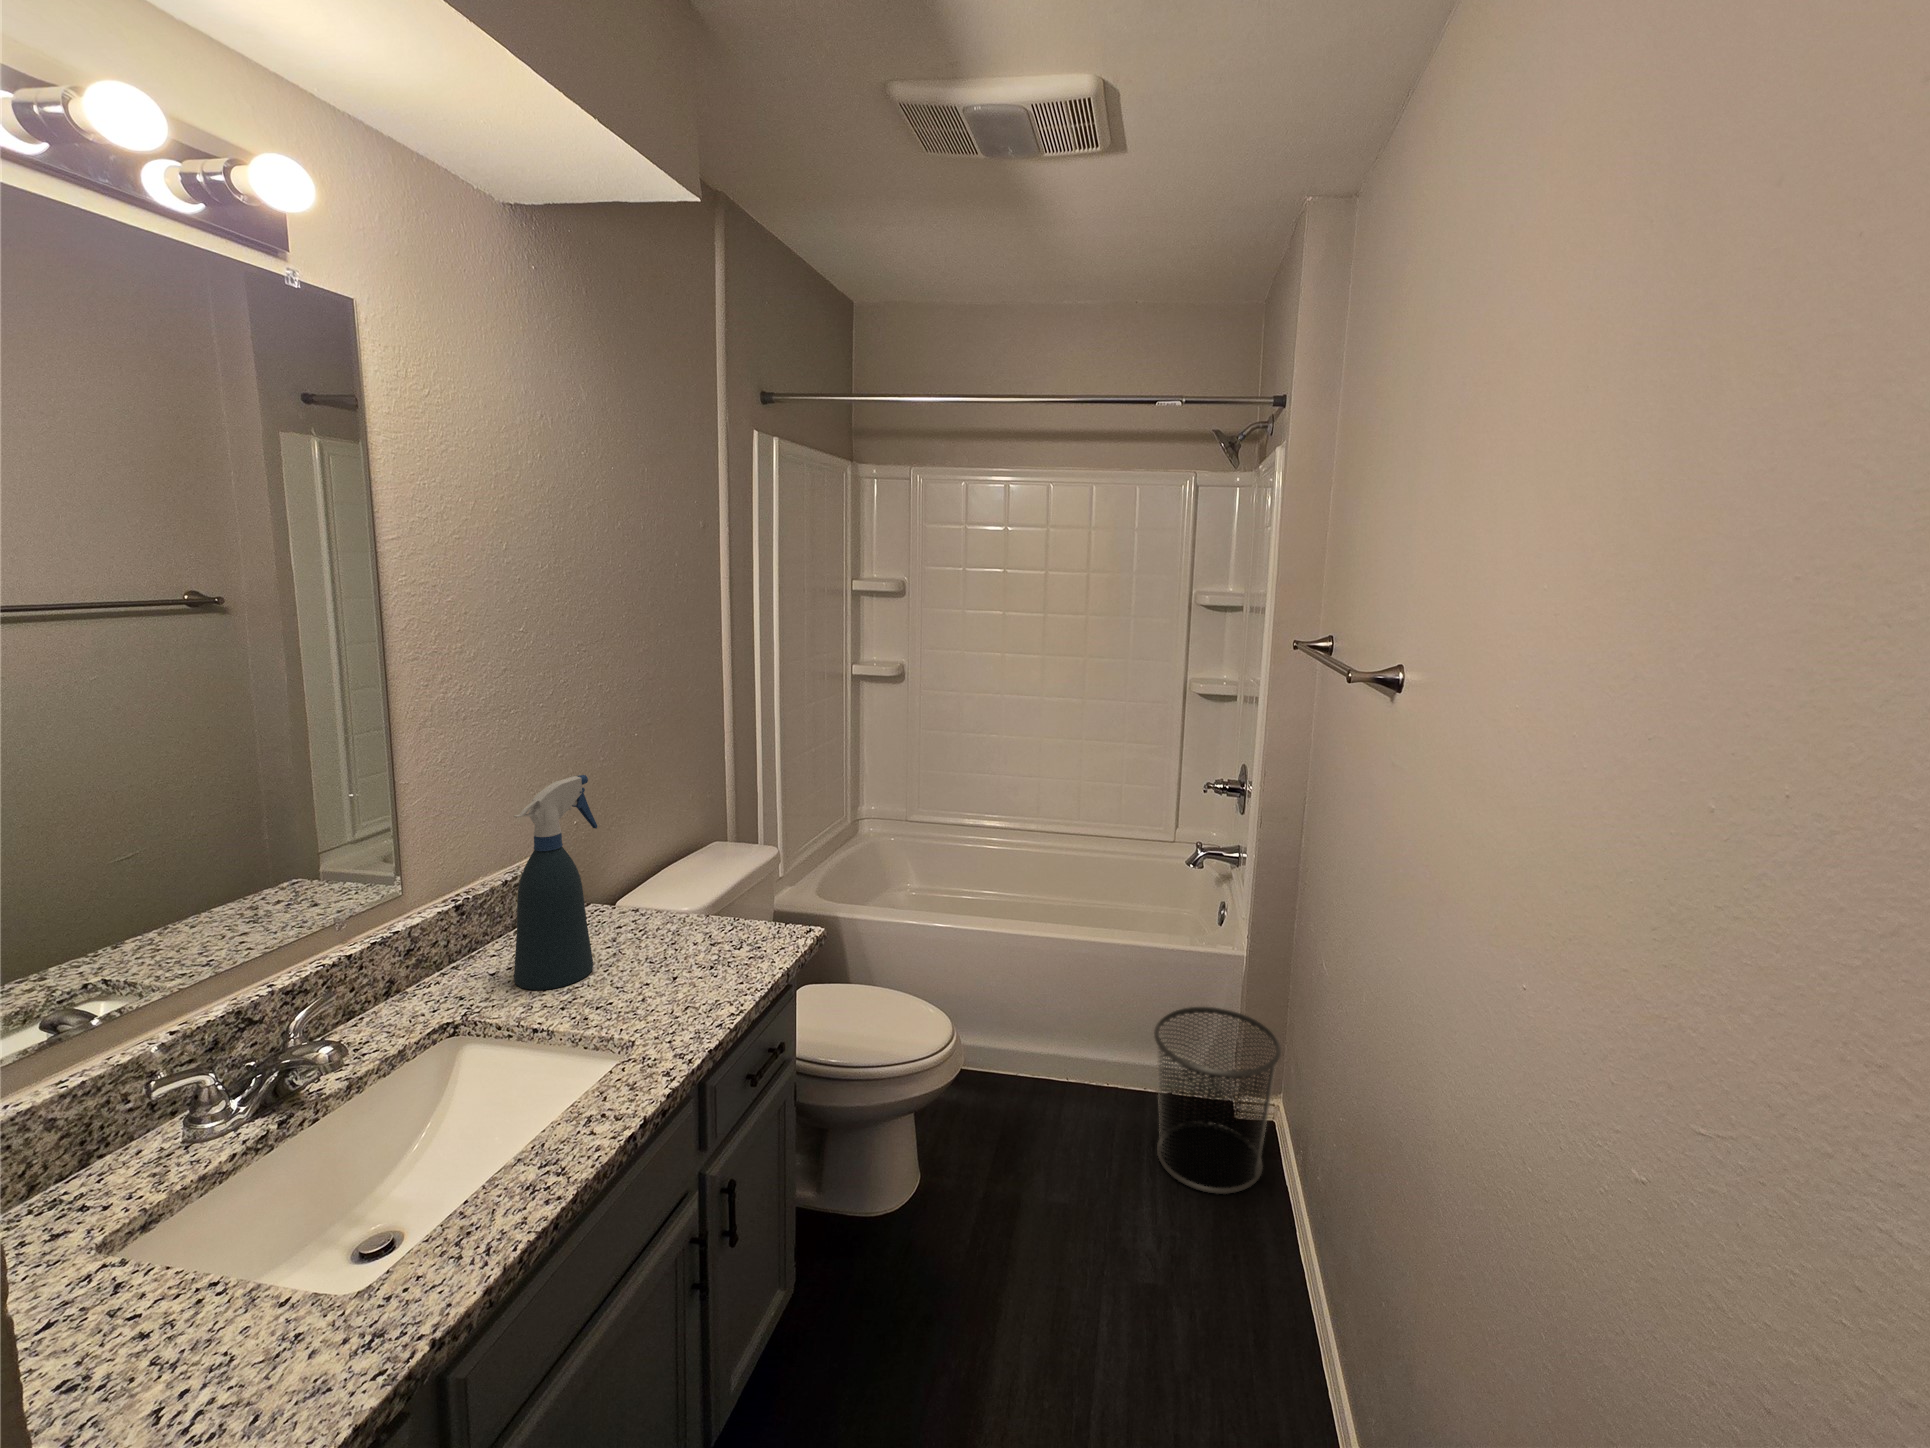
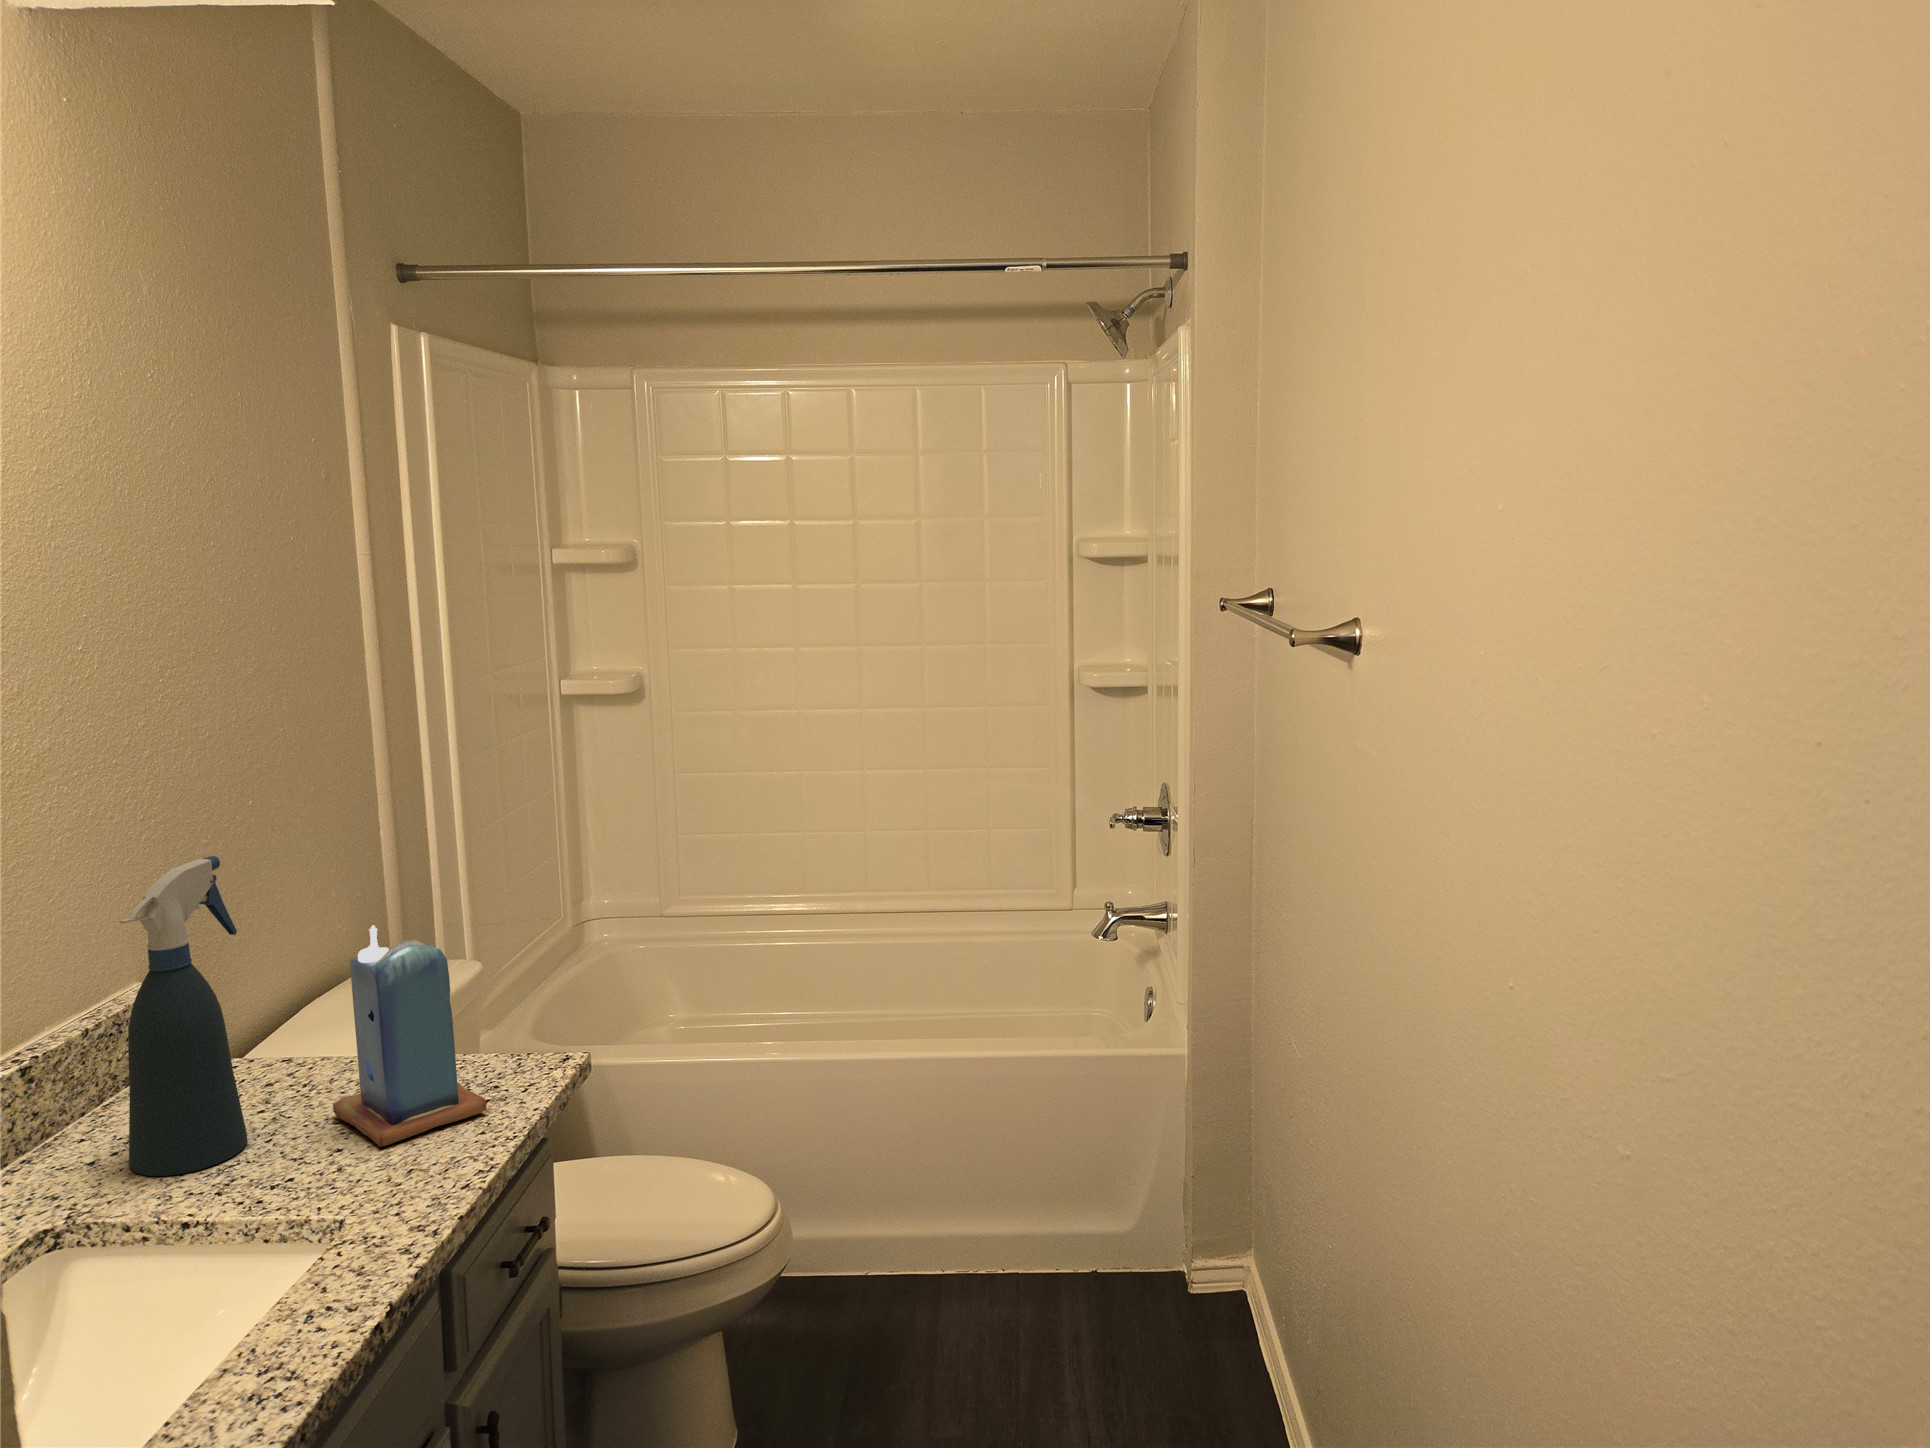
candle: none [652,831,750,985] -> present [333,925,487,1147]
waste bin: present [1154,1007,1281,1194] -> none [1065,1137,1246,1398]

